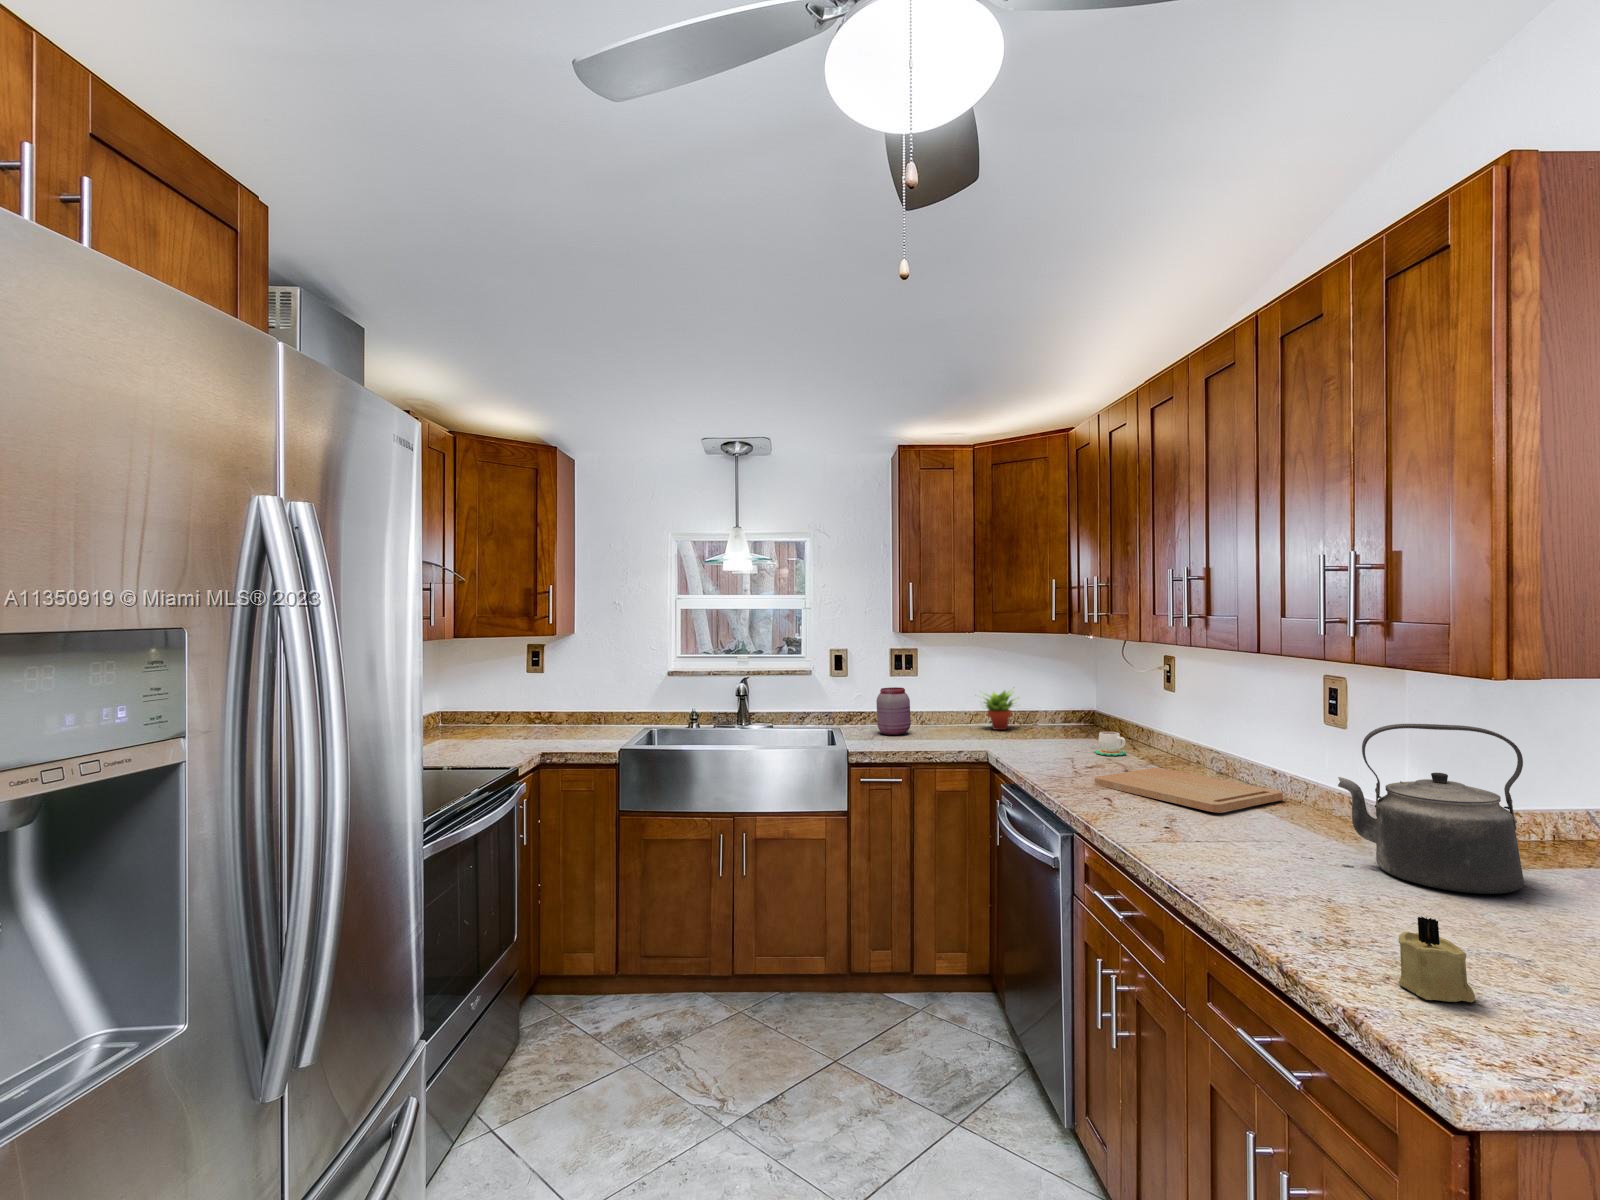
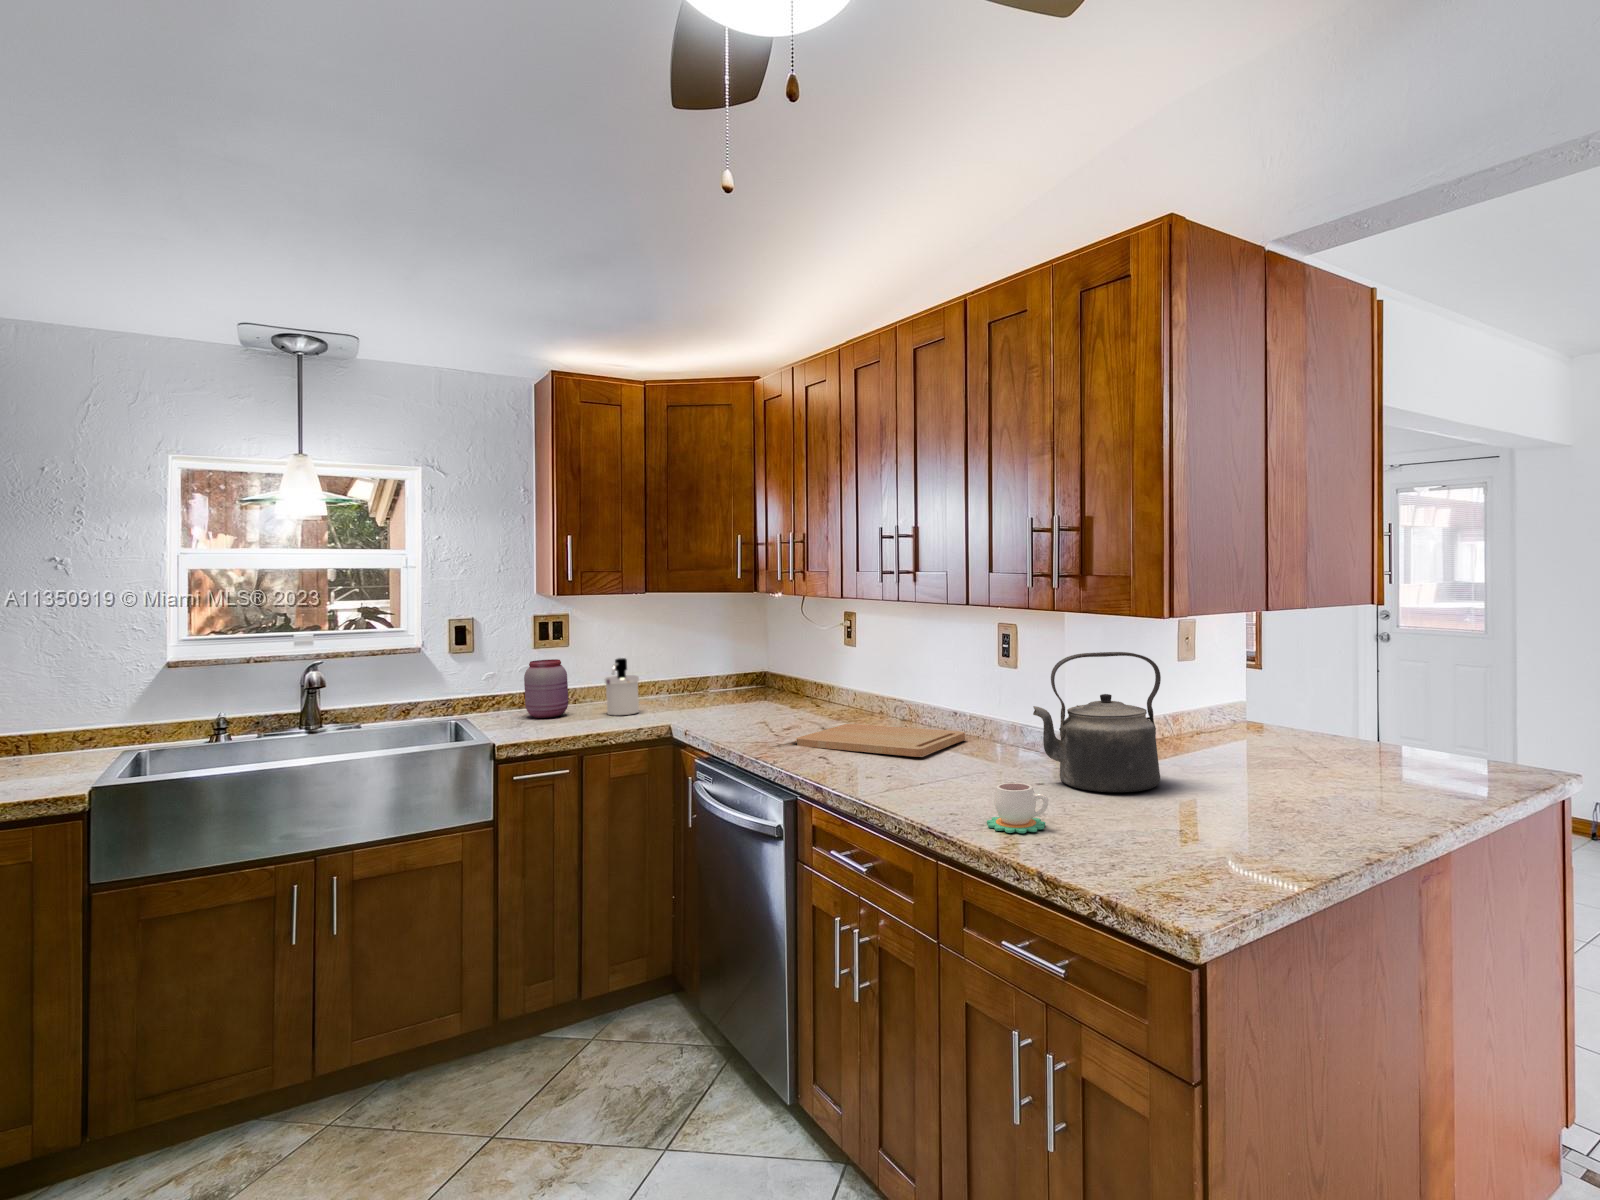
succulent plant: present [984,687,1015,730] -> none [641,653,692,703]
soap dispenser: none [939,690,968,738] -> present [604,658,639,715]
mug: present [1094,732,1126,756] -> present [987,783,1048,833]
candle: present [1398,917,1475,1002] -> none [1126,806,1179,876]

